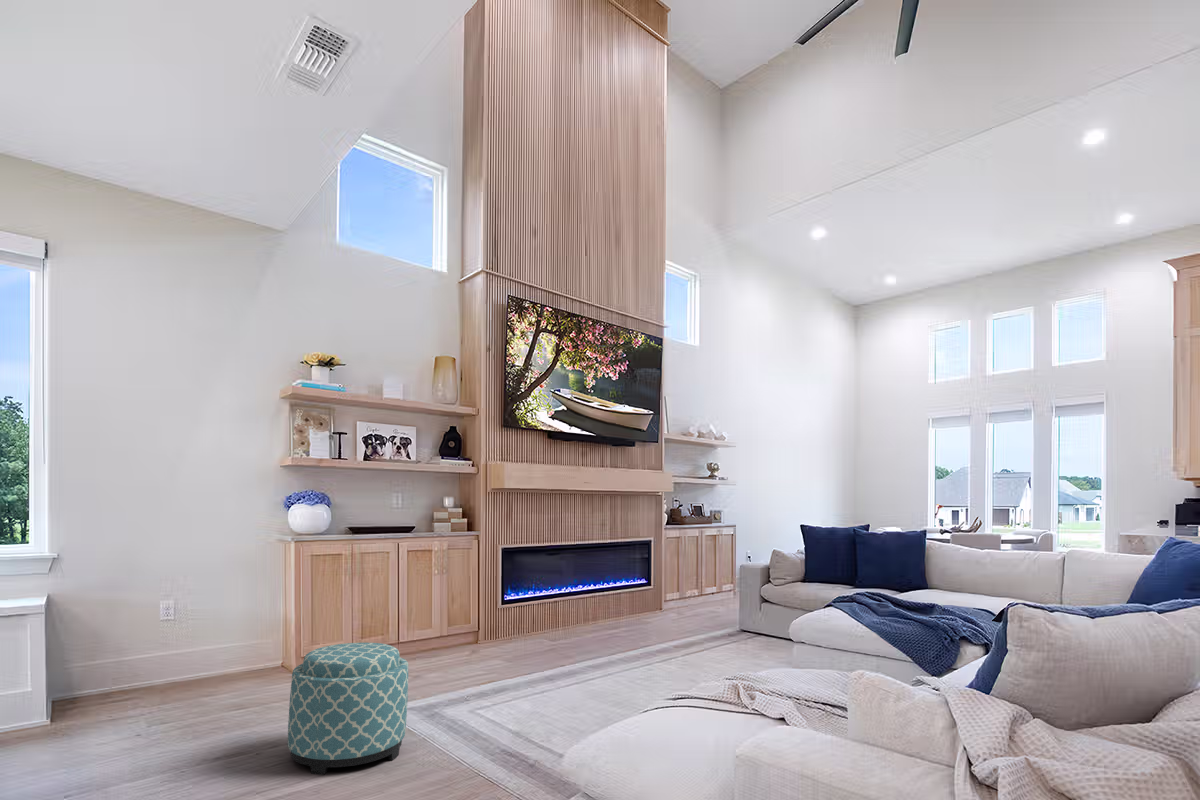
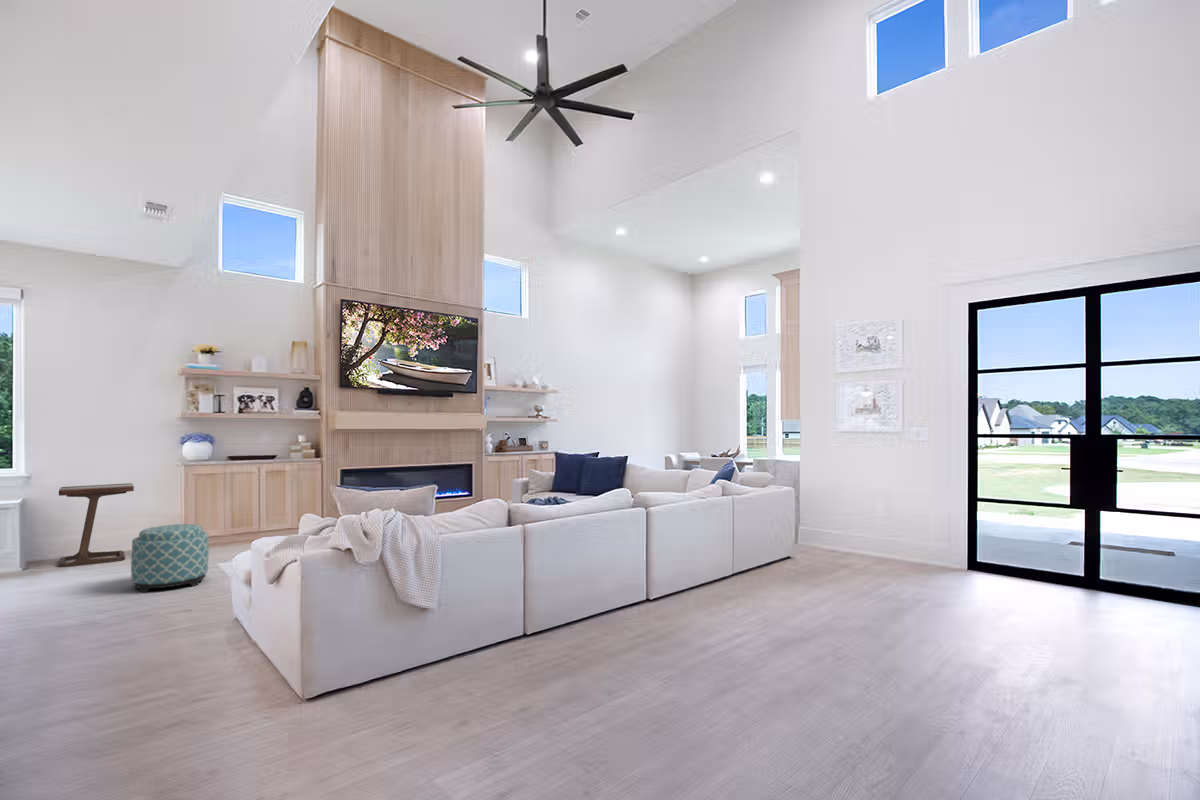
side table: none [108,568,236,713] -> present [59,483,134,567]

